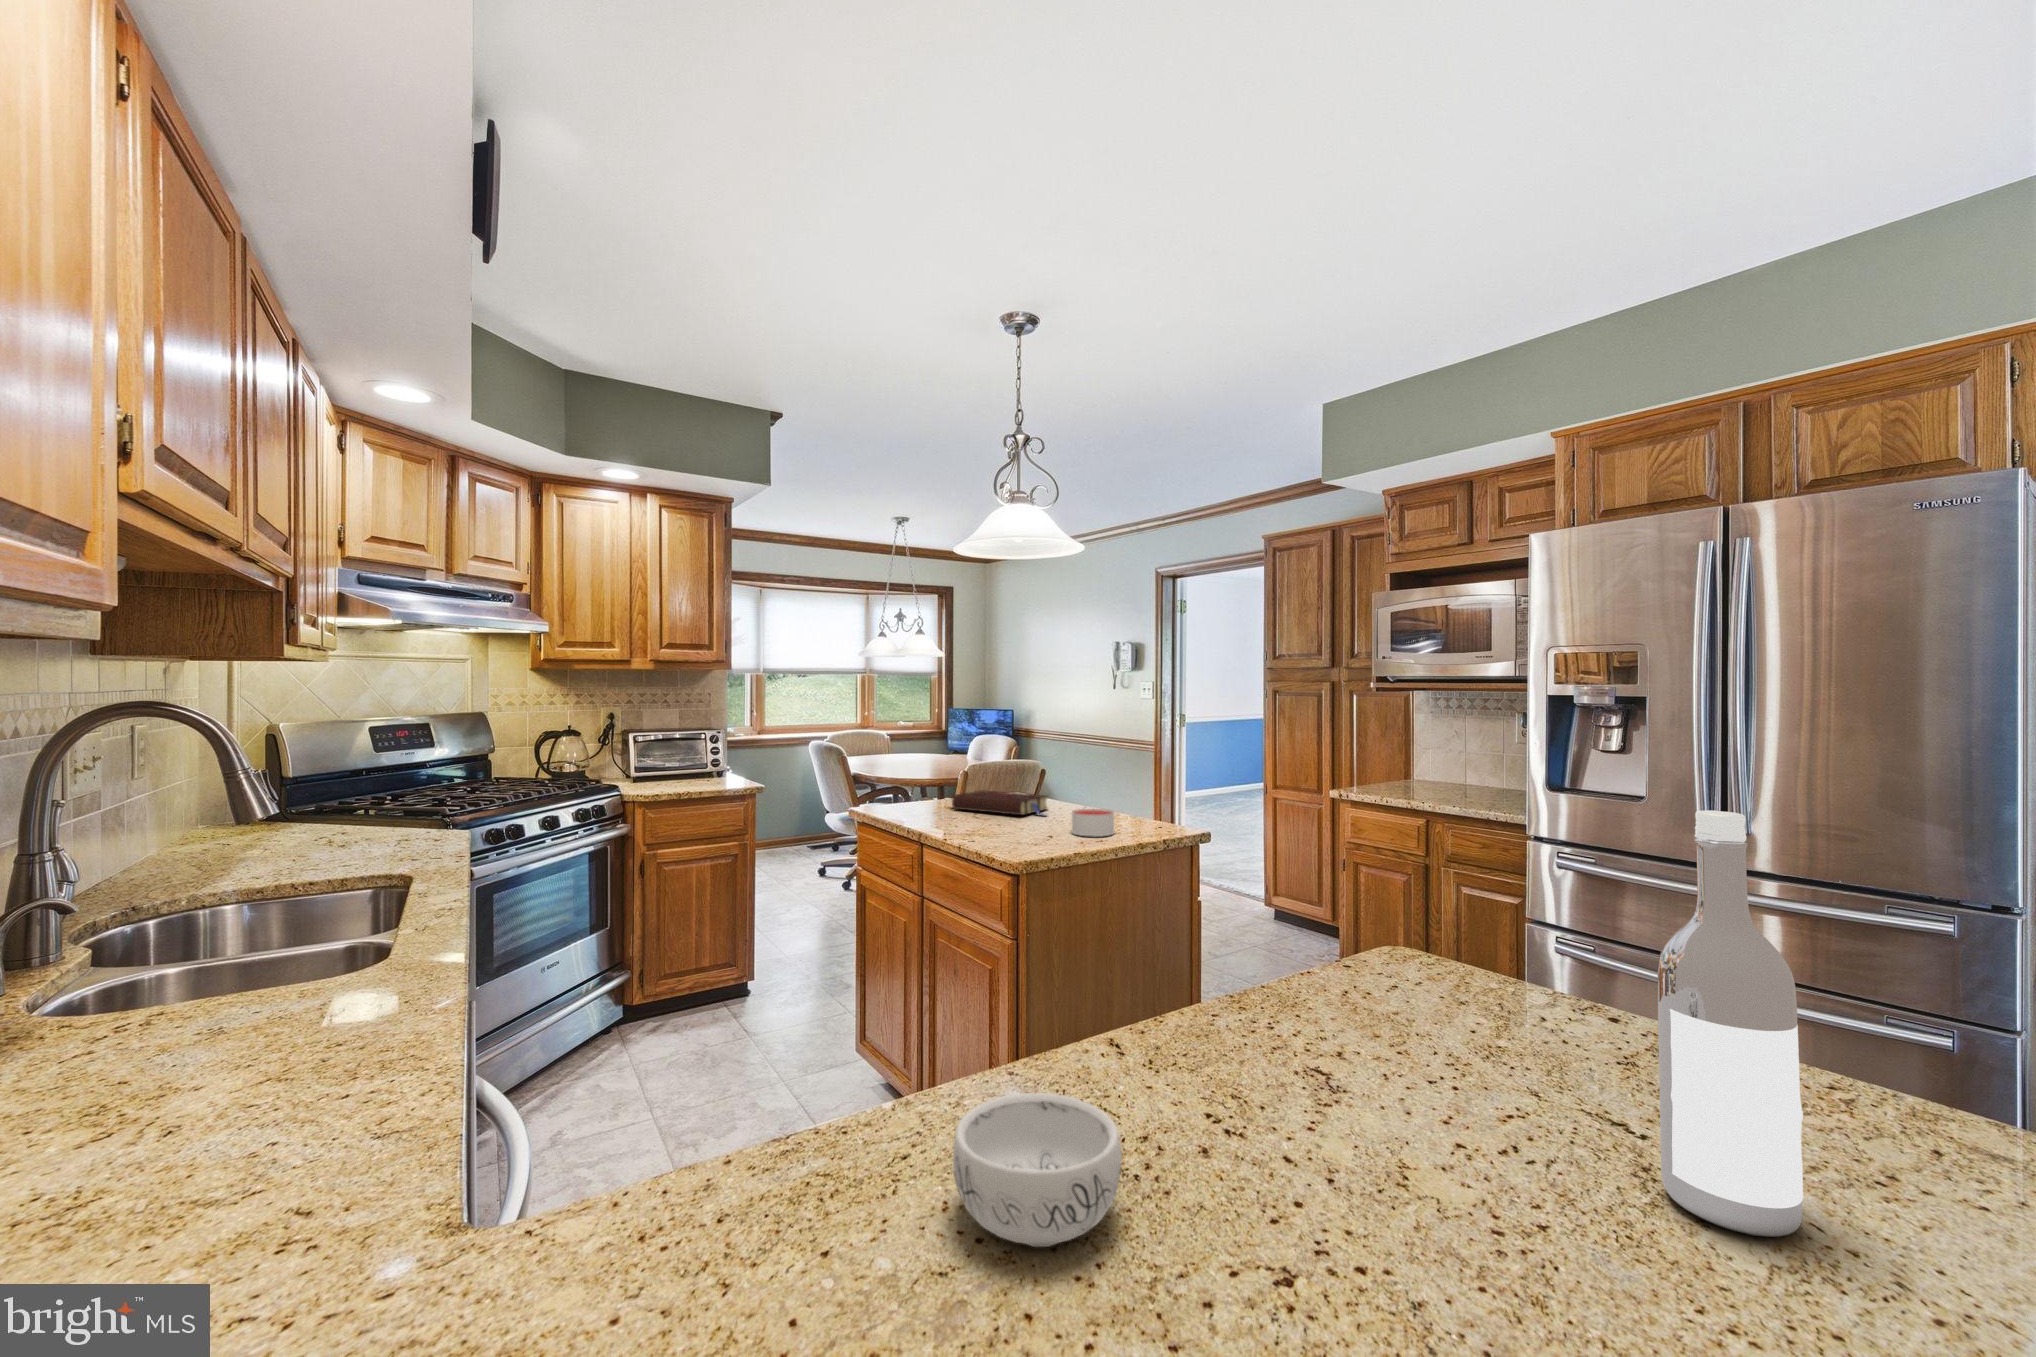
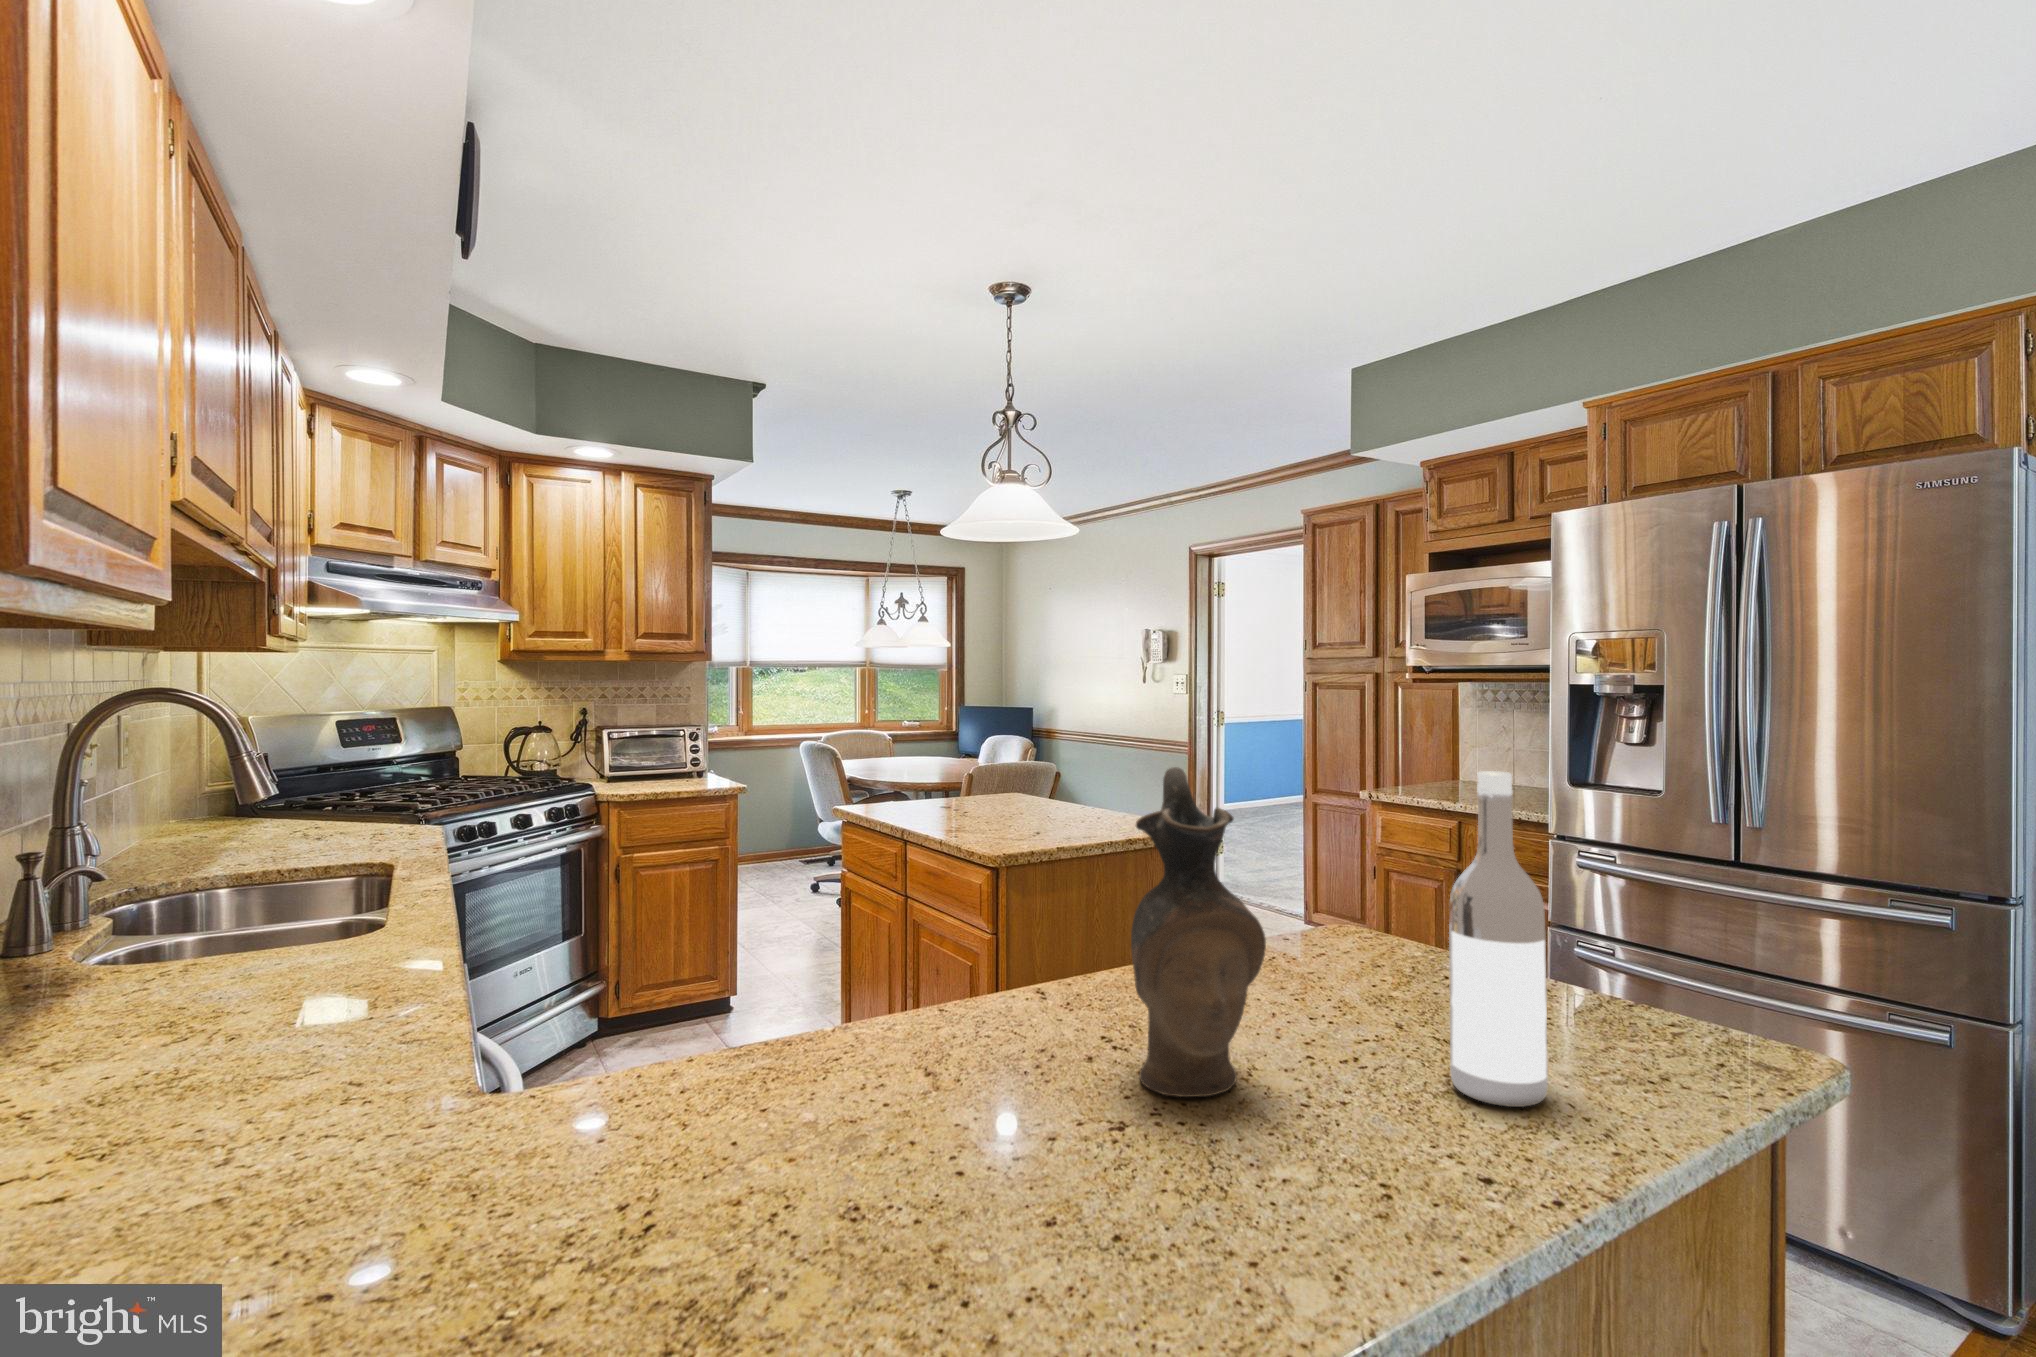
book: present [952,790,1048,815] -> none [942,788,1044,813]
ceramic pitcher: none [1268,801,1447,1222] -> present [1131,767,1266,1097]
candle: present [1072,809,1114,837] -> none [1062,805,1106,832]
decorative bowl: present [953,1093,1122,1247] -> none [870,1006,1005,1110]

